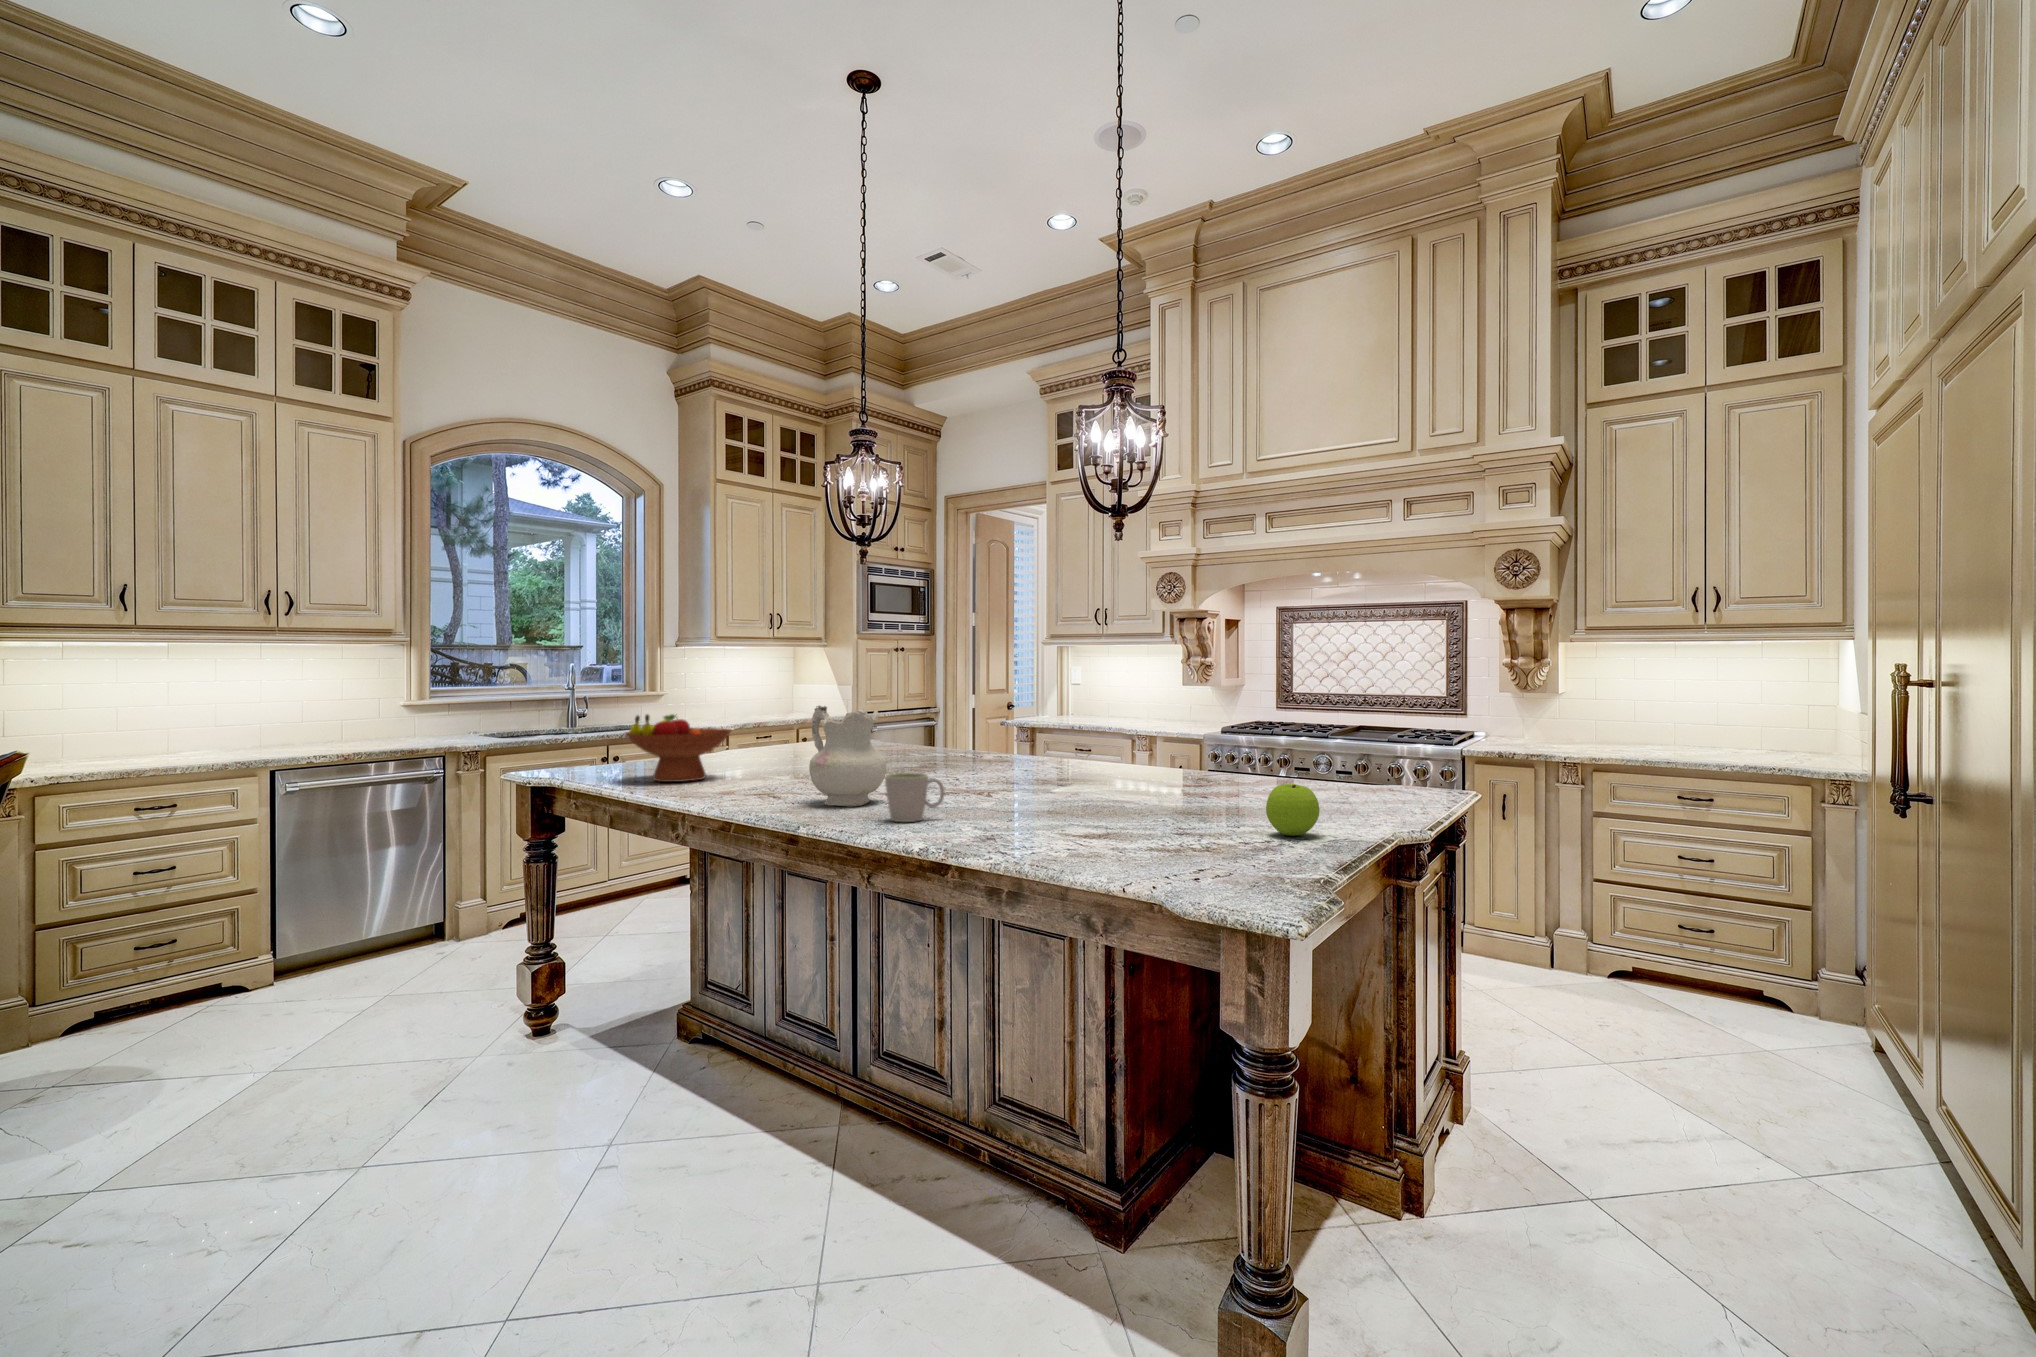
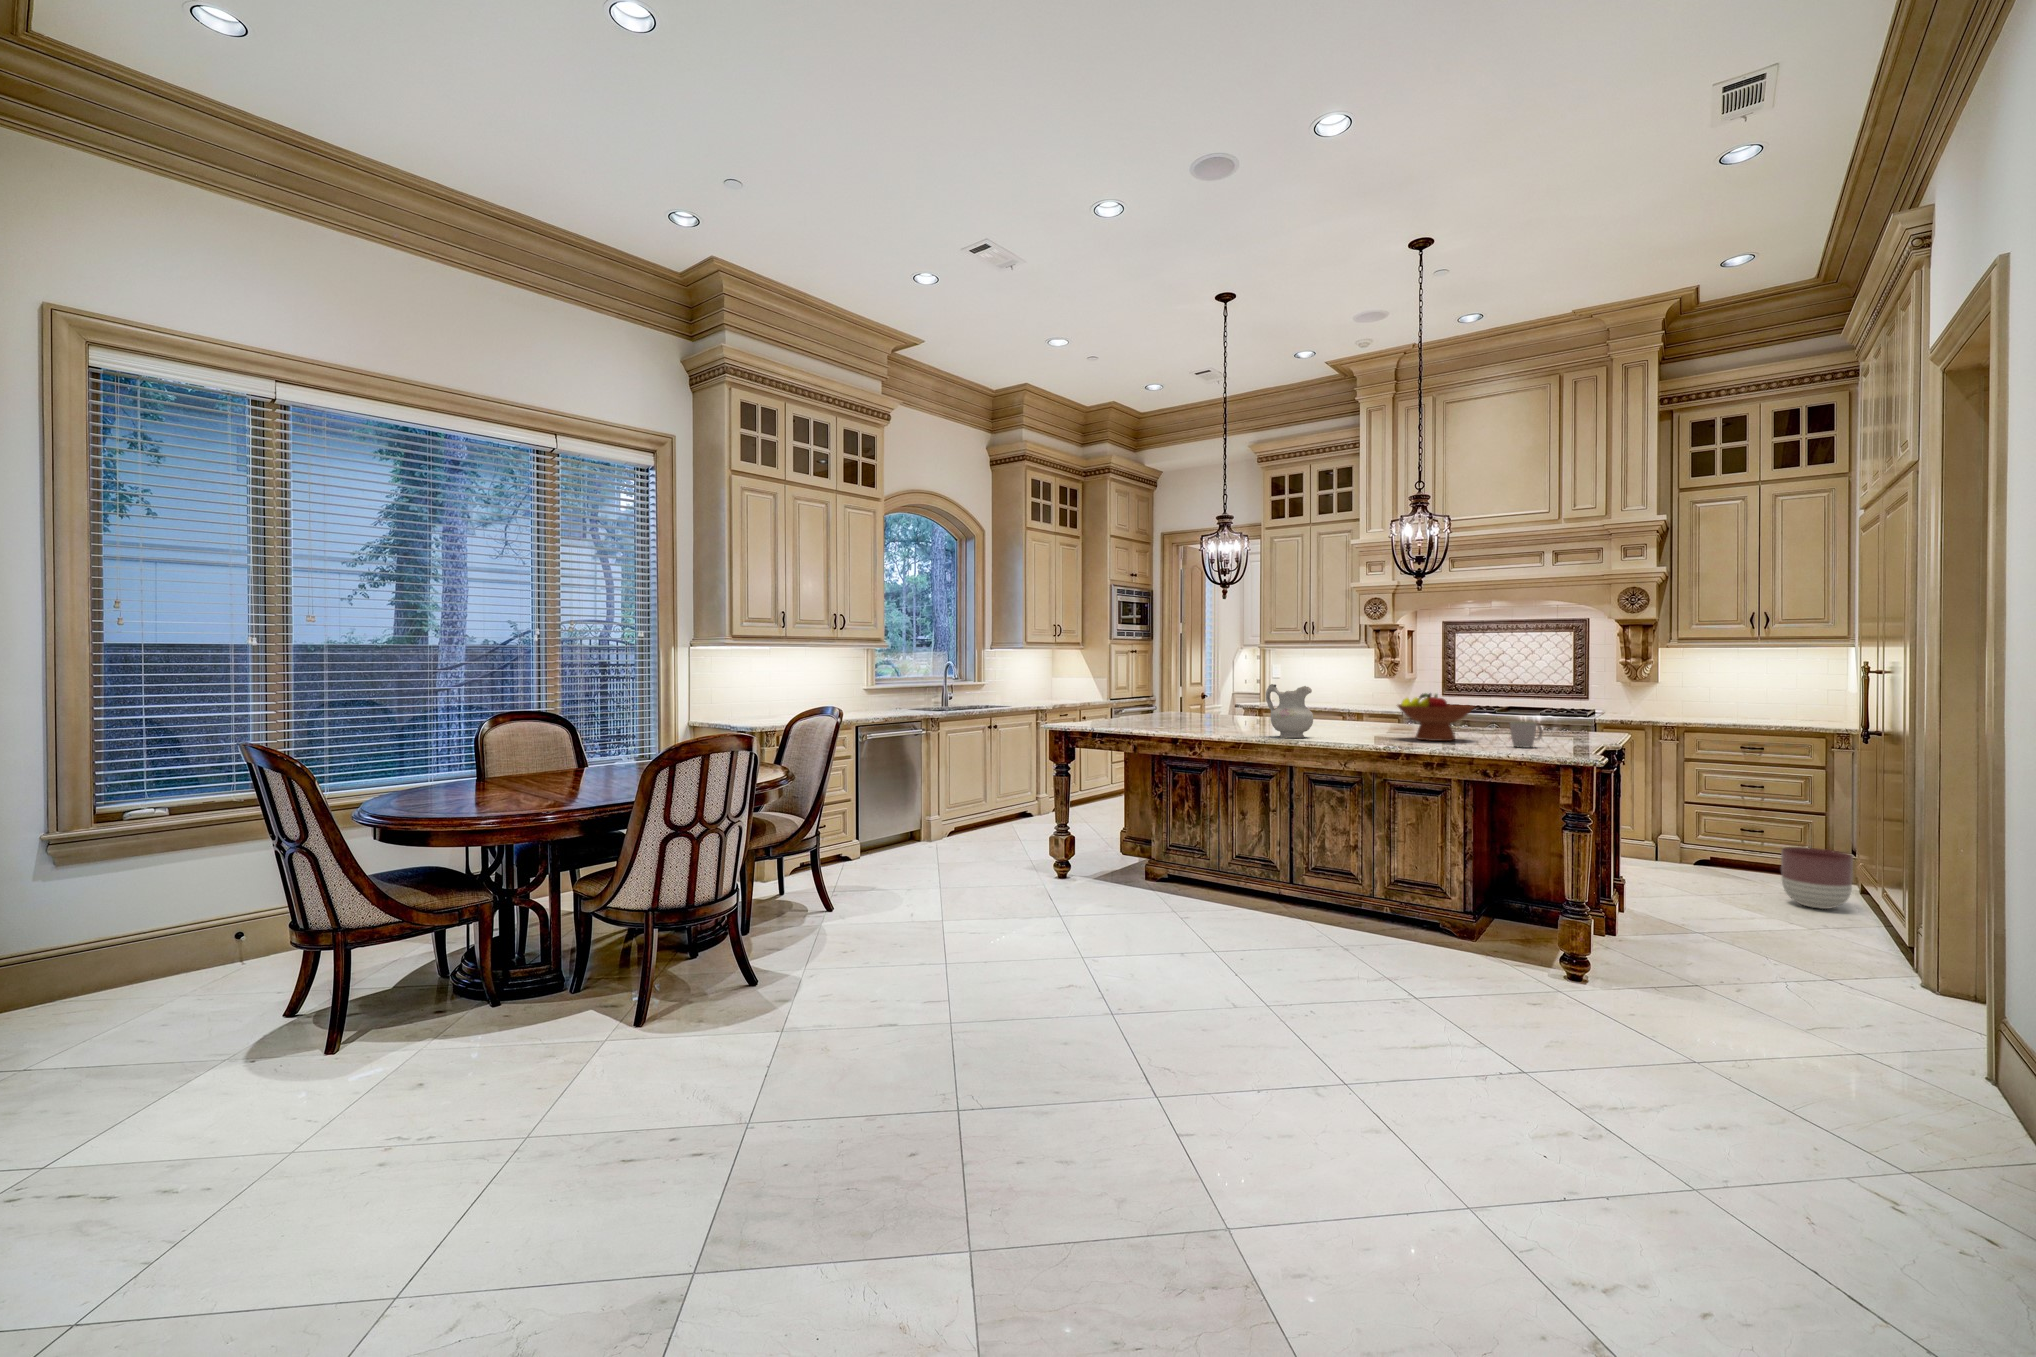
fruit bowl: present [625,714,731,782] -> present [1398,693,1474,741]
mug: present [885,773,944,822] -> present [1510,721,1542,748]
apple: present [1266,784,1320,836] -> none [1556,722,1586,746]
planter: none [1735,974,1854,1089] -> present [1781,847,1853,909]

